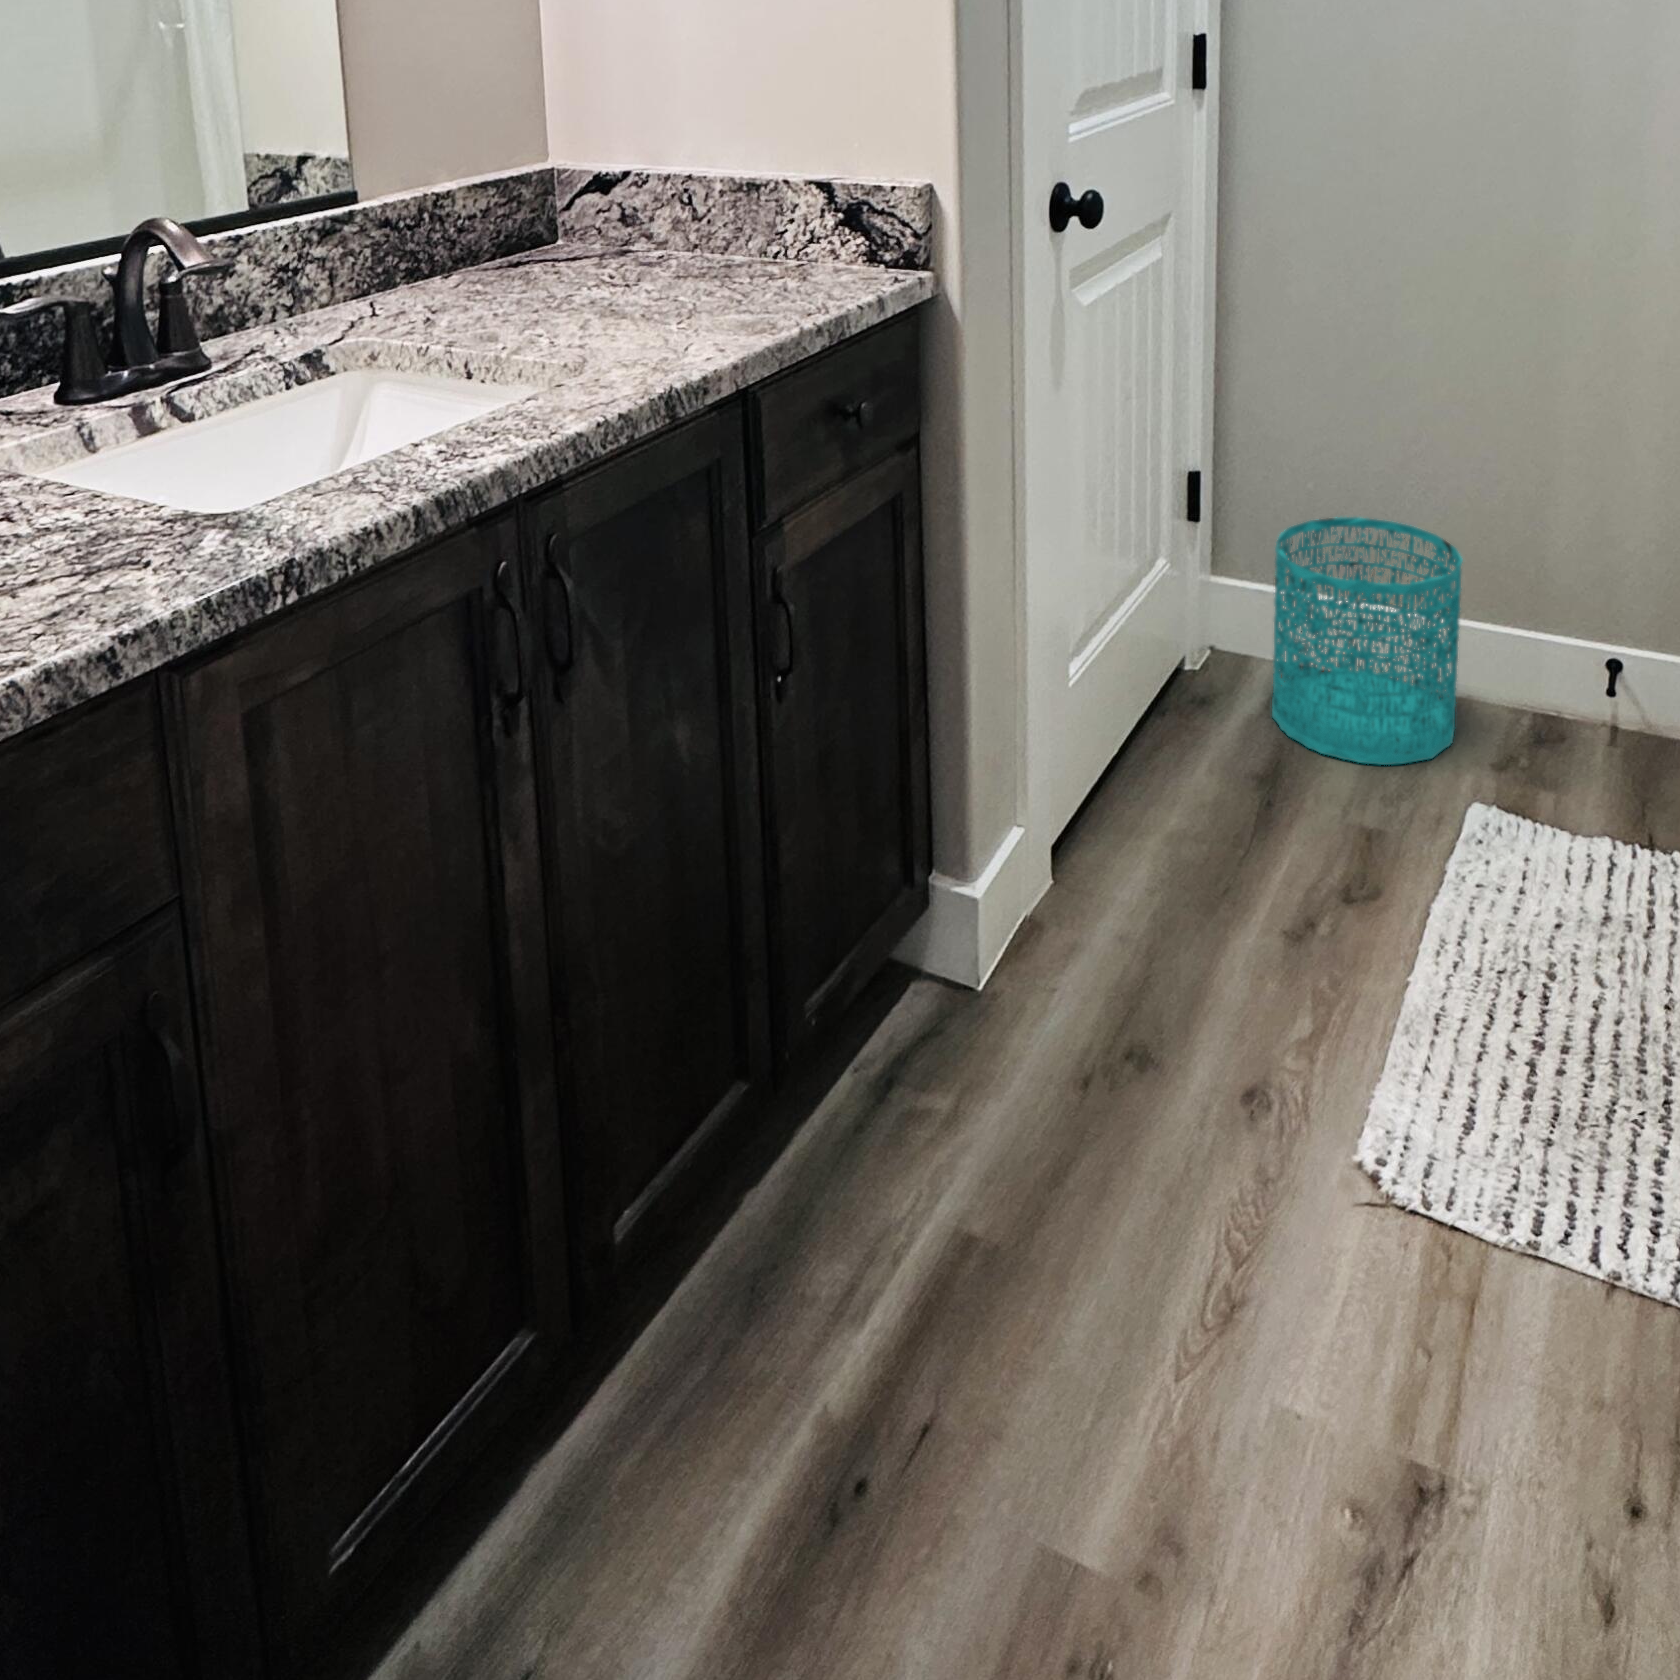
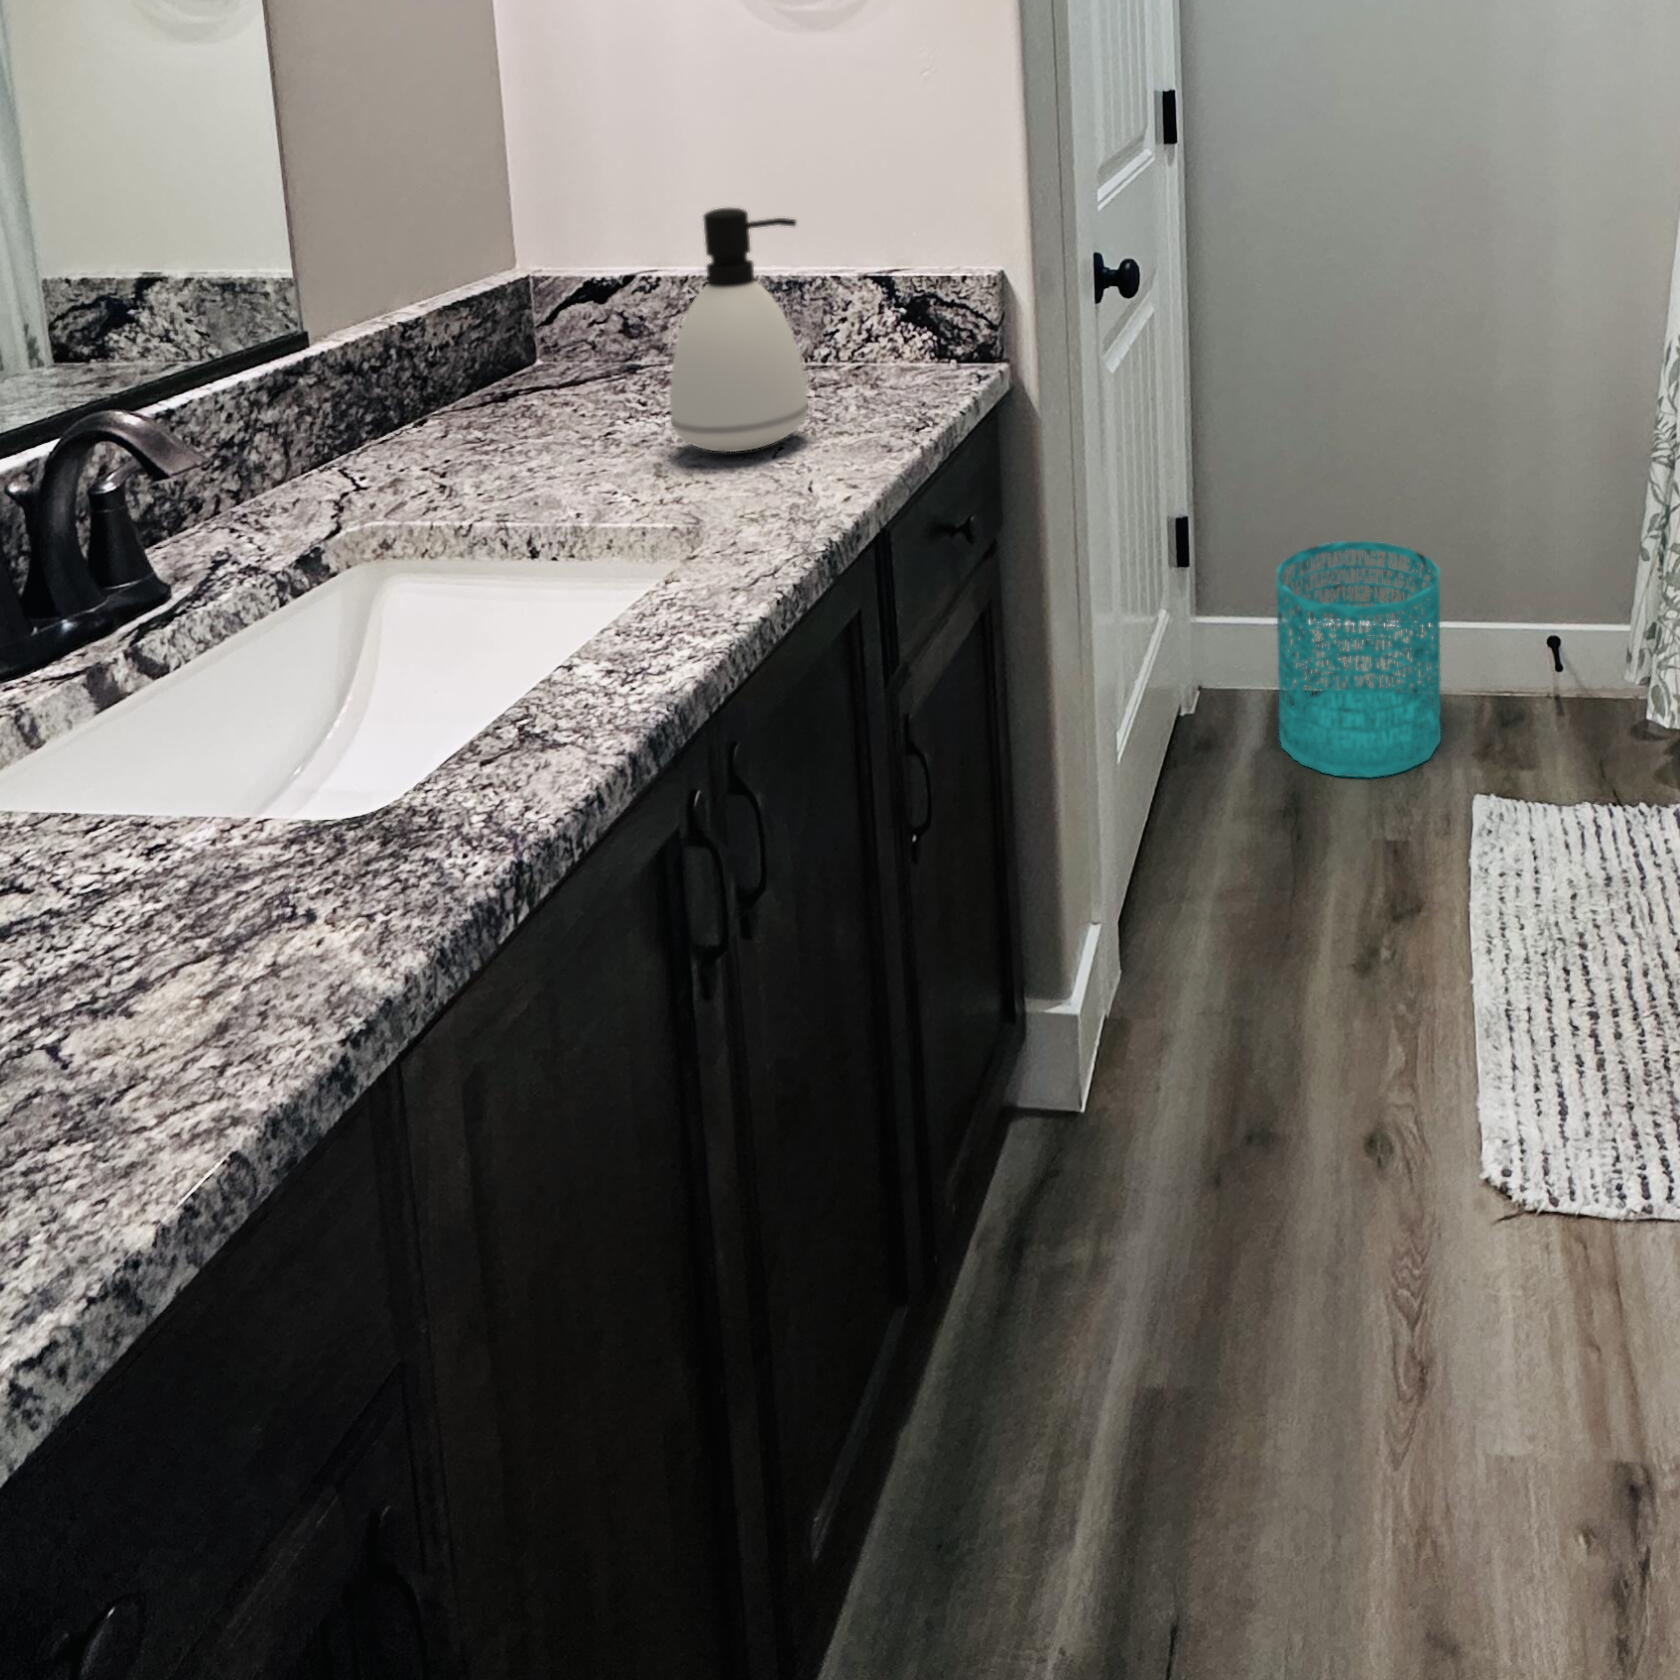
soap dispenser: none [593,103,706,315] -> present [670,208,808,452]

